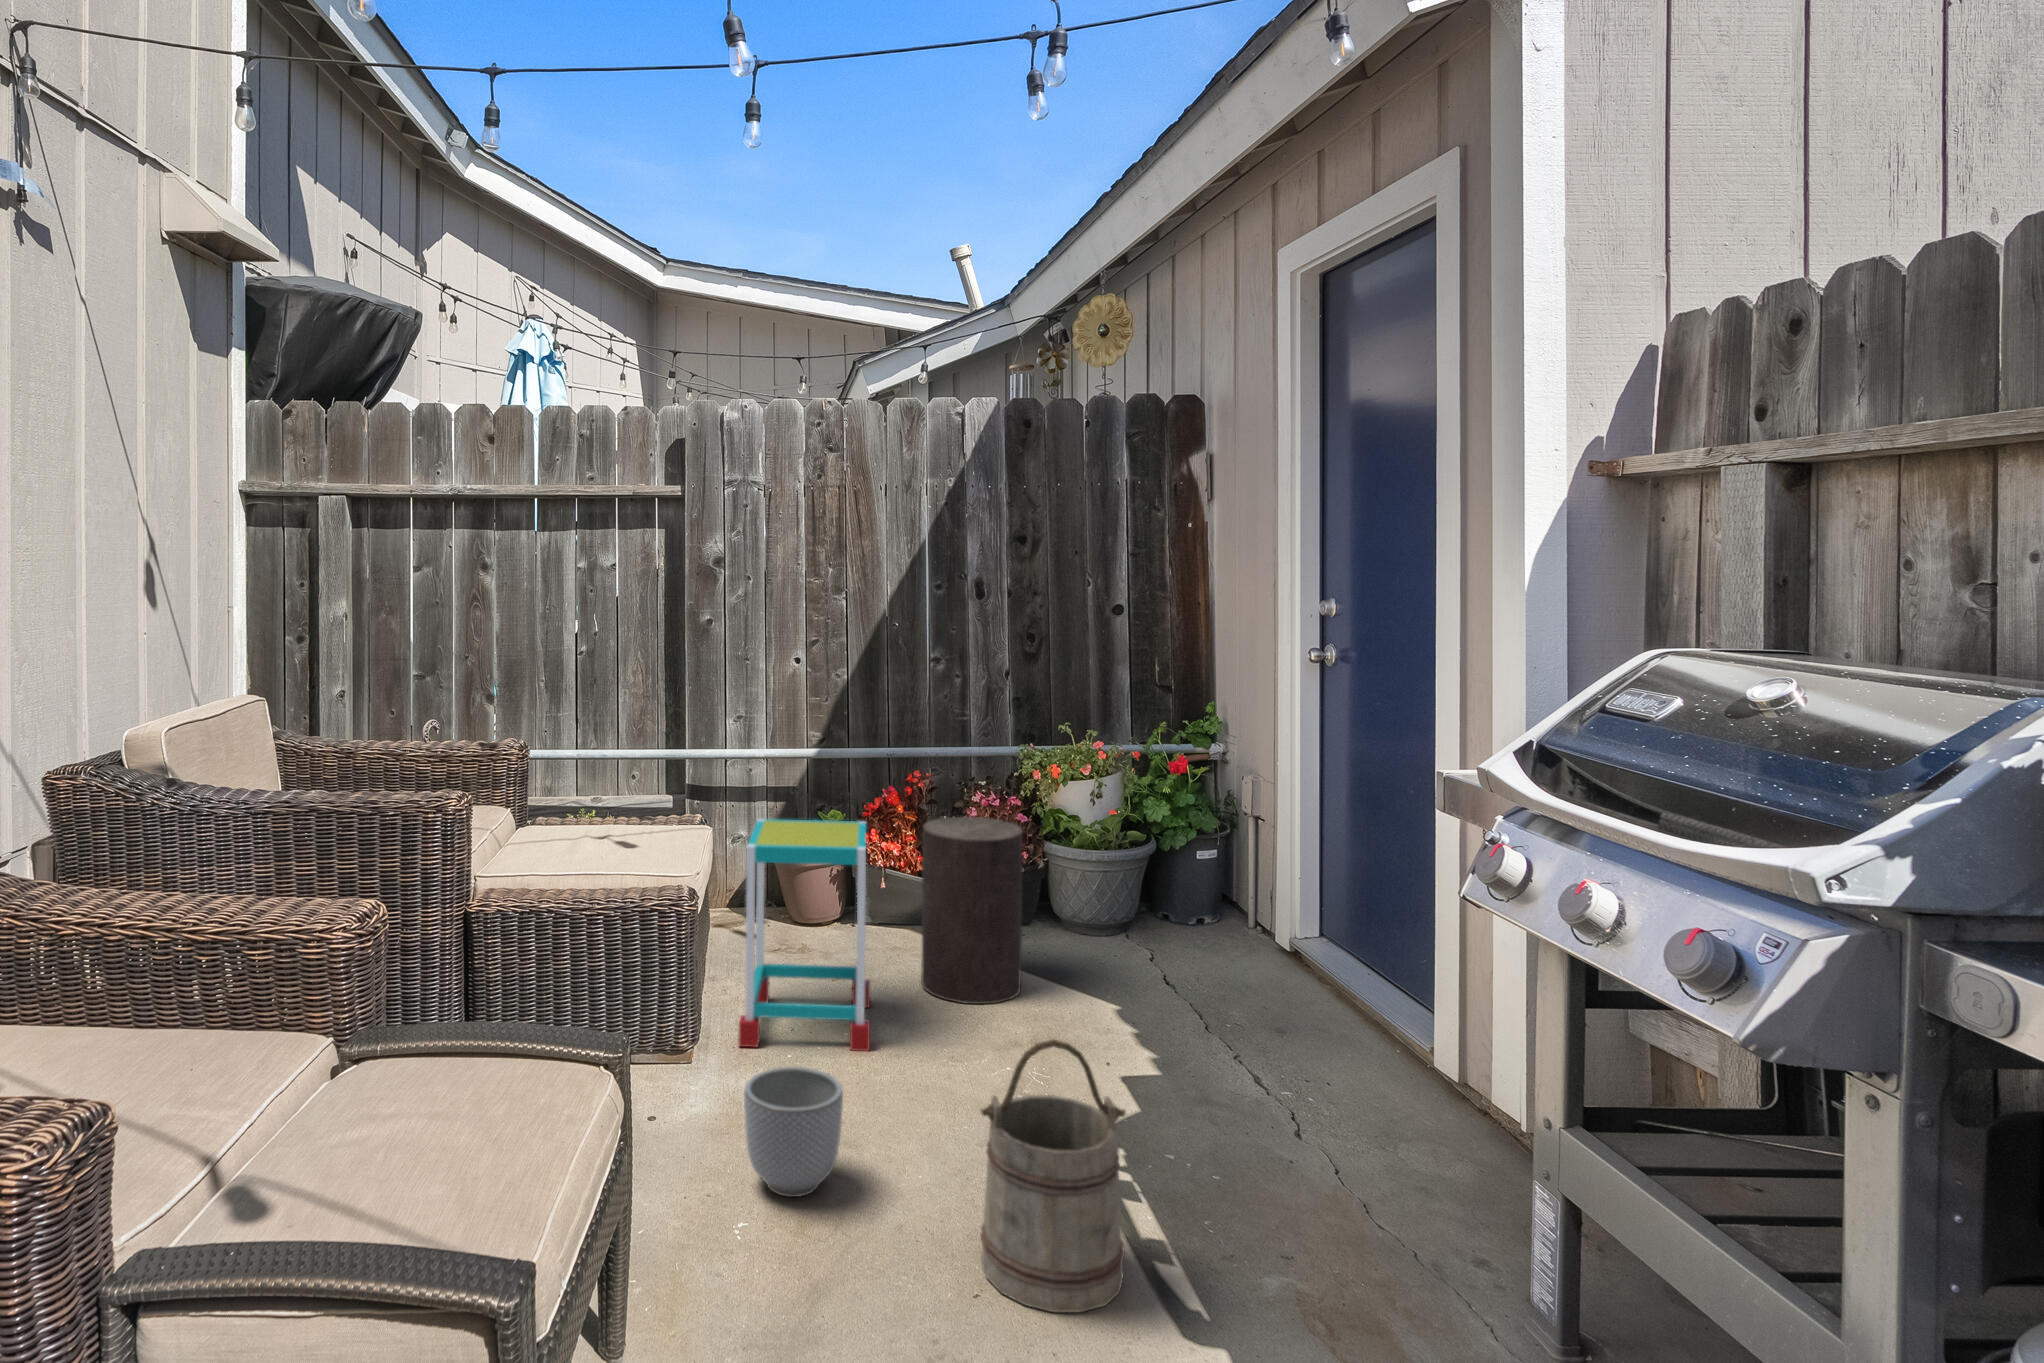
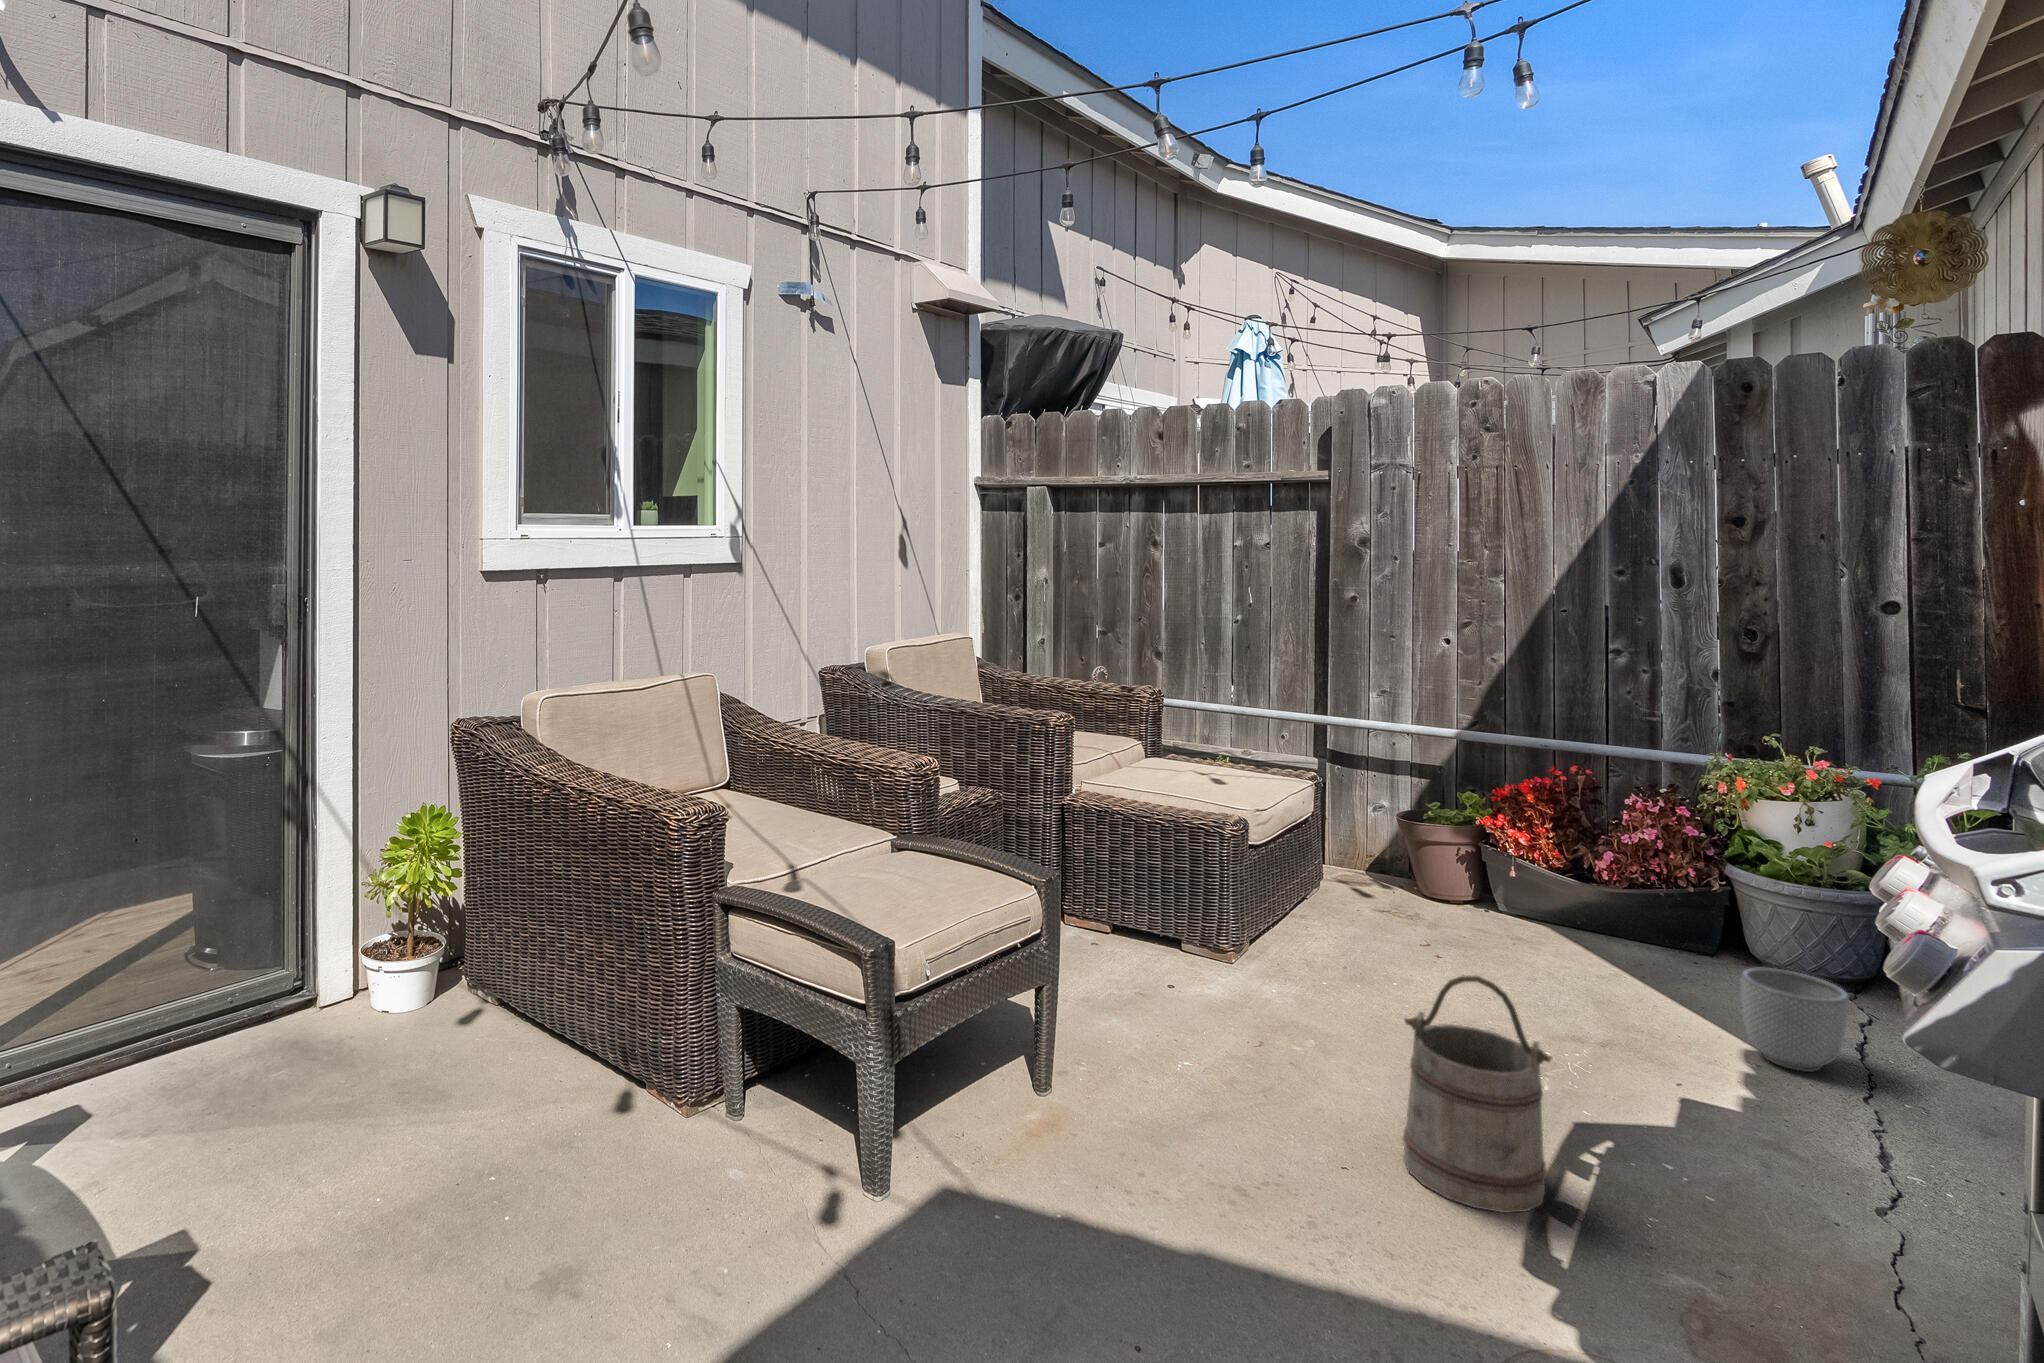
stool: present [921,817,1022,1004] -> none [1526,805,1649,995]
side table: present [739,819,870,1051] -> none [1302,774,1459,995]
planter: present [744,1067,843,1197] -> present [1741,968,1849,1072]

